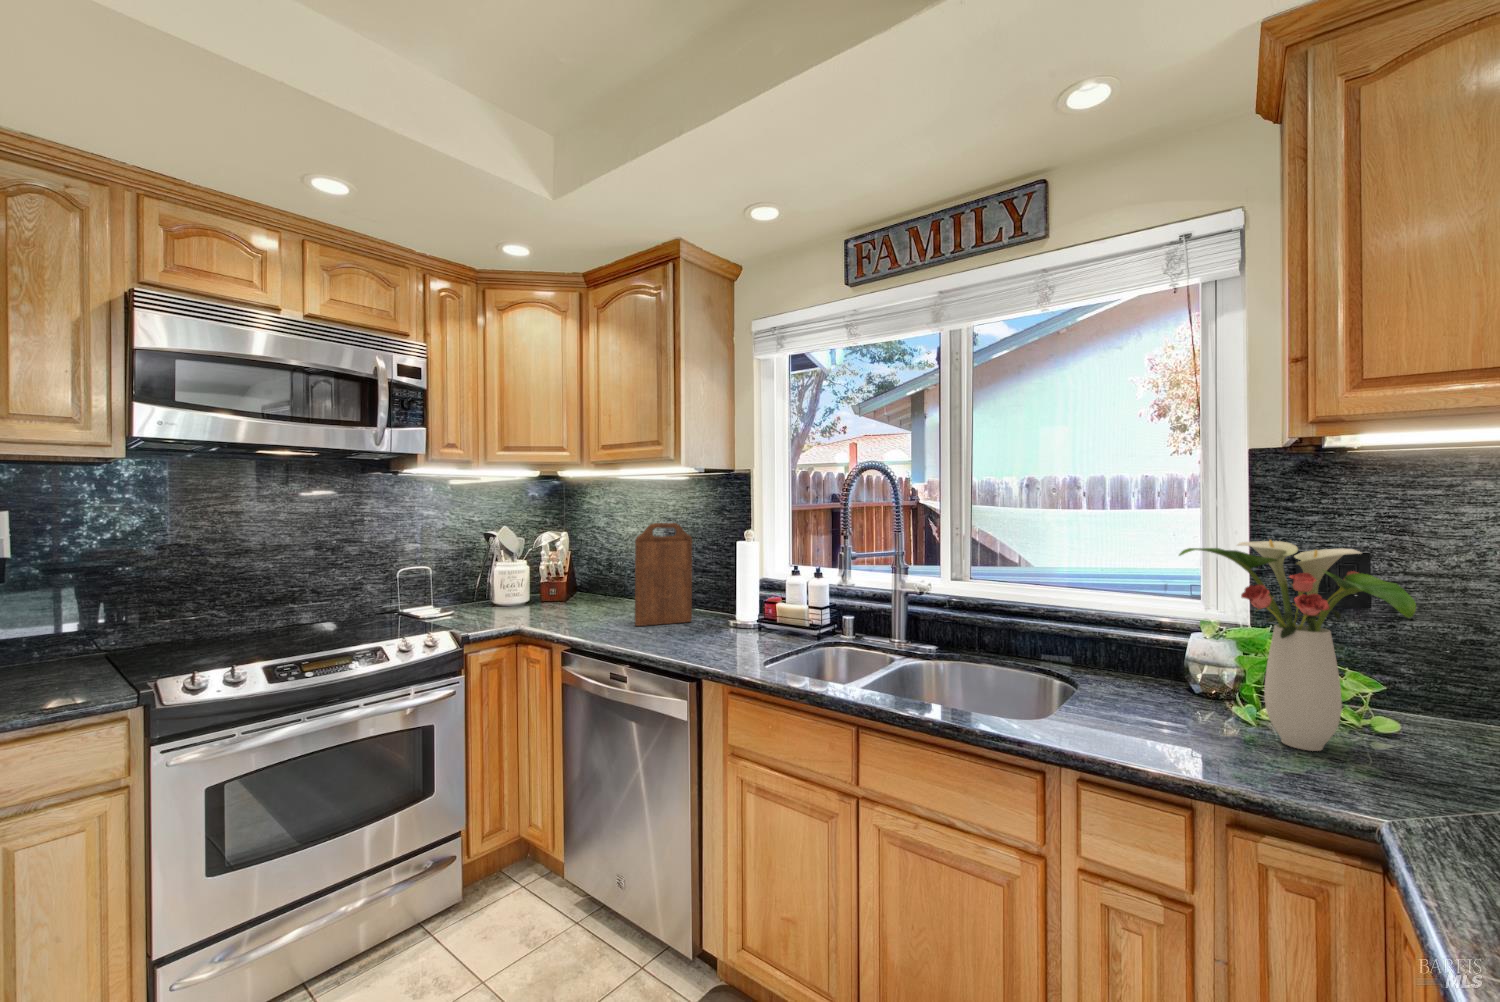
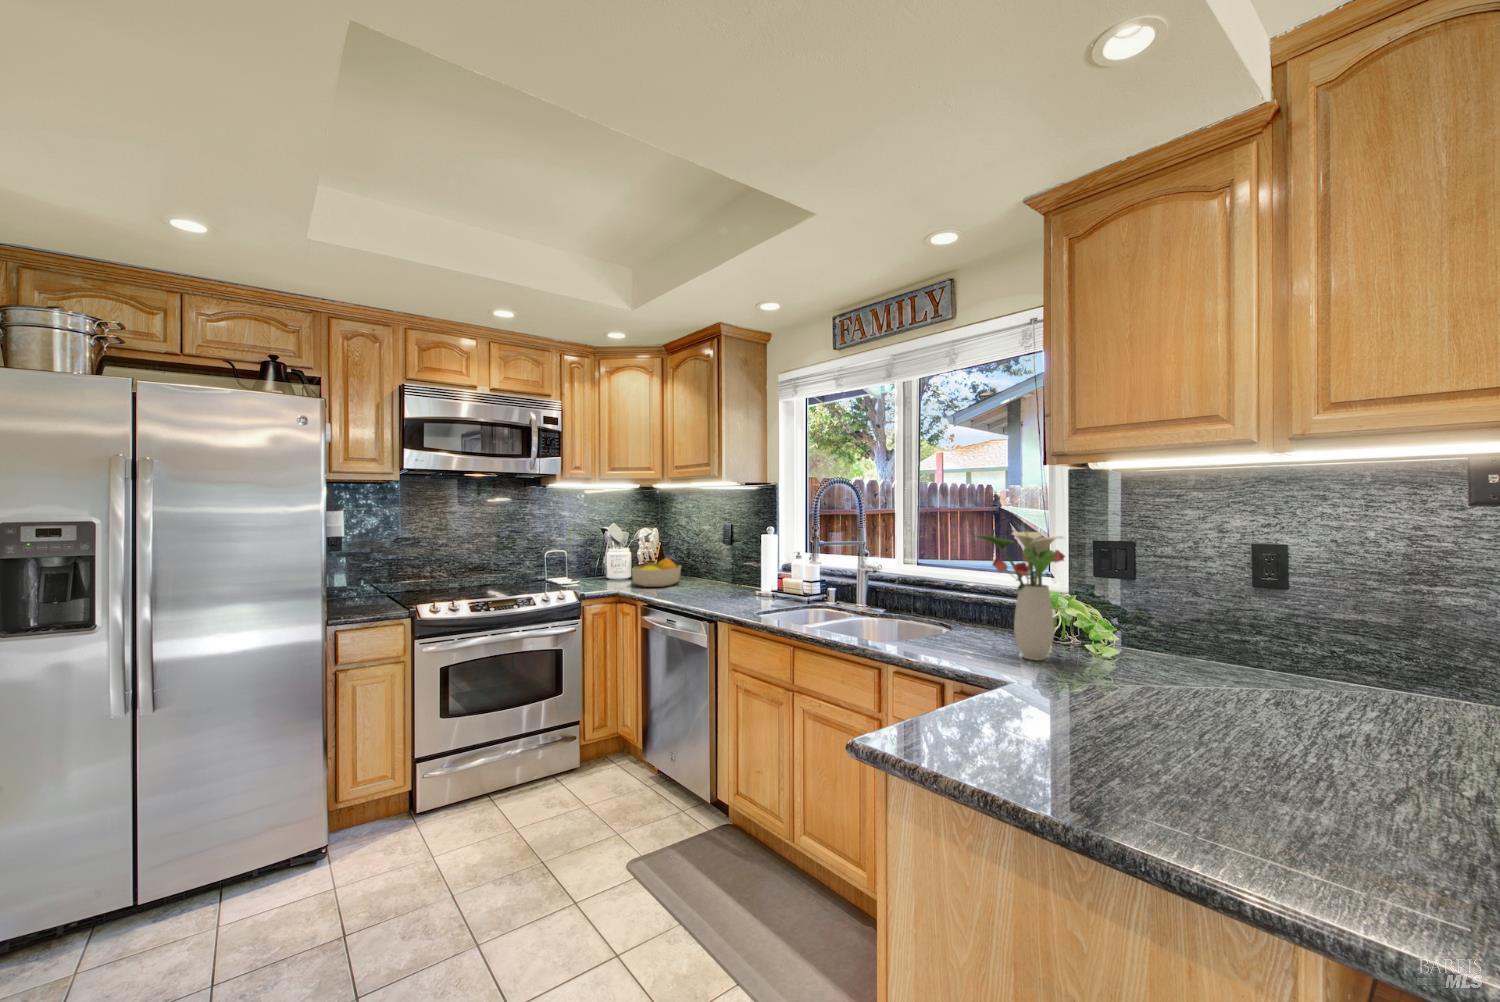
cutting board: present [635,523,692,626] -> none [692,521,733,593]
fruit bowl: none [538,574,608,619] -> present [632,558,681,587]

